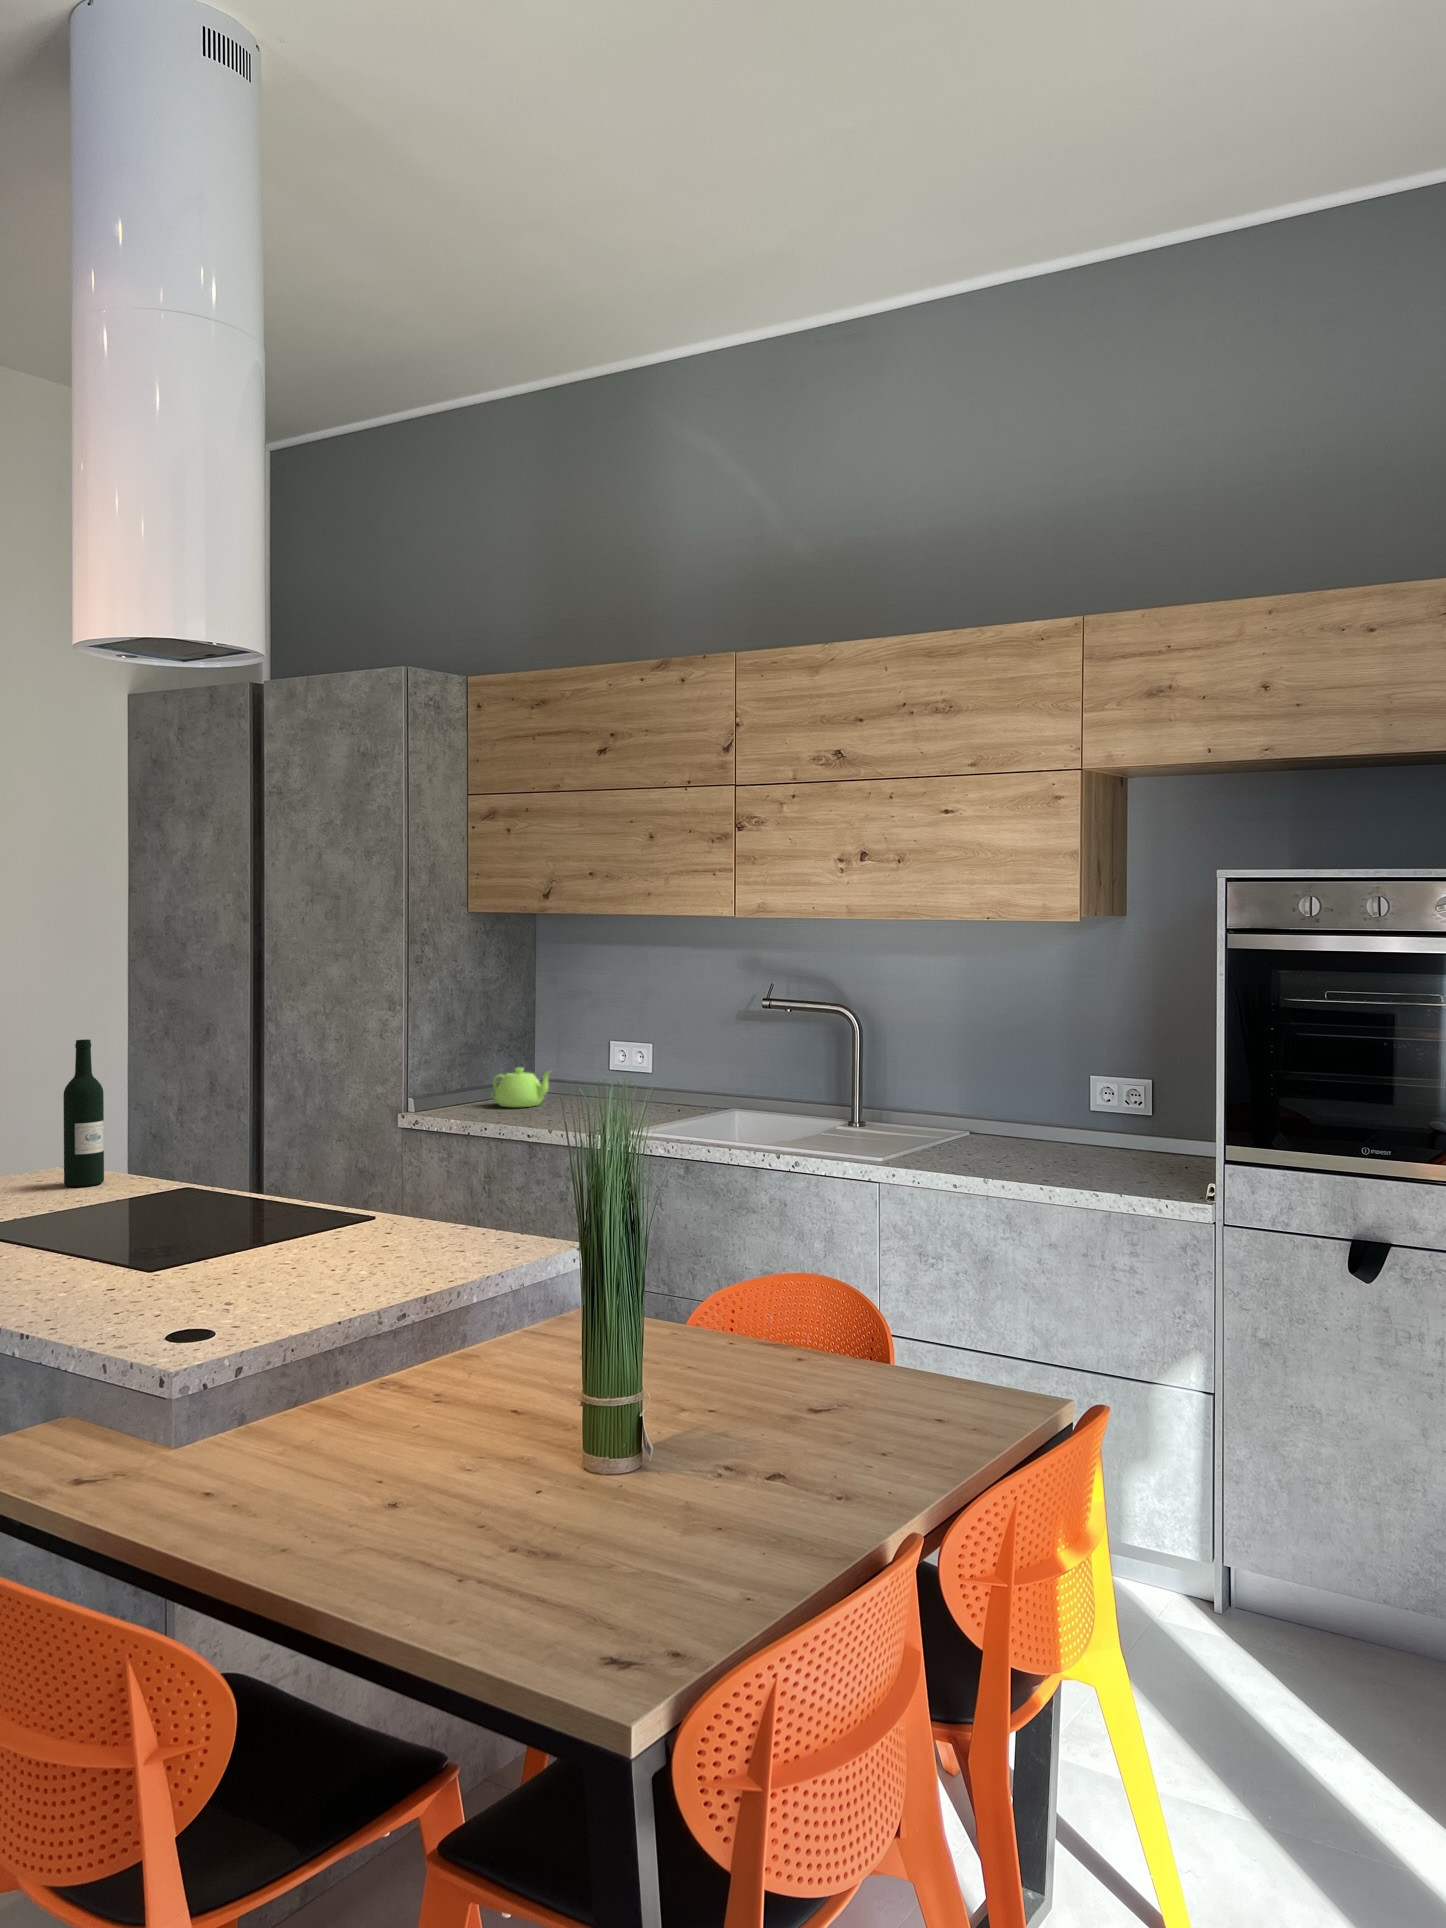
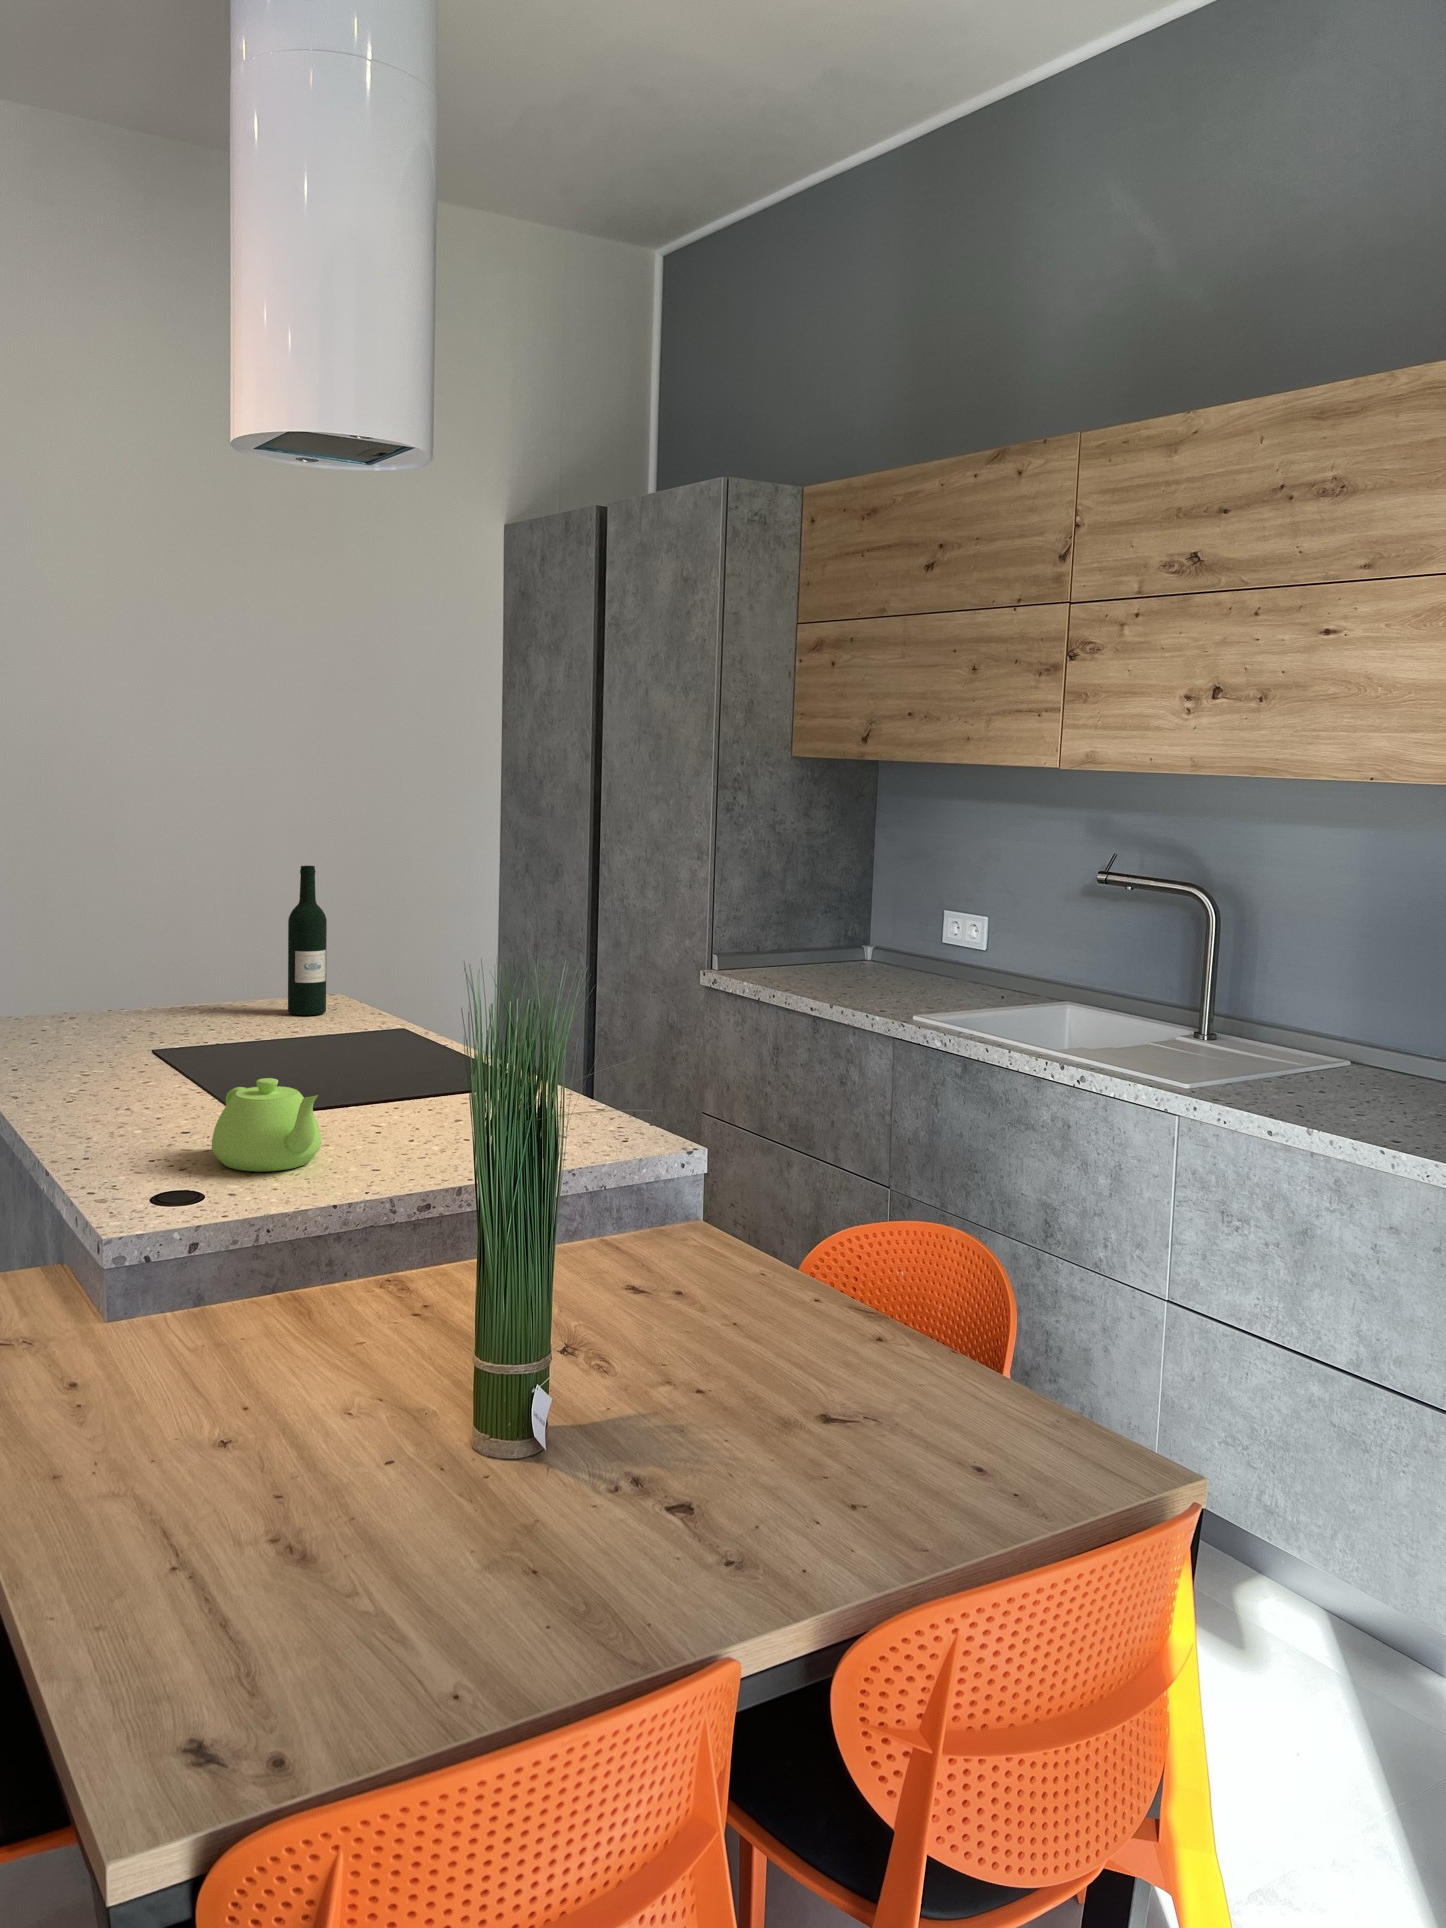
teapot: present [491,1068,551,1107] -> present [212,1078,321,1172]

